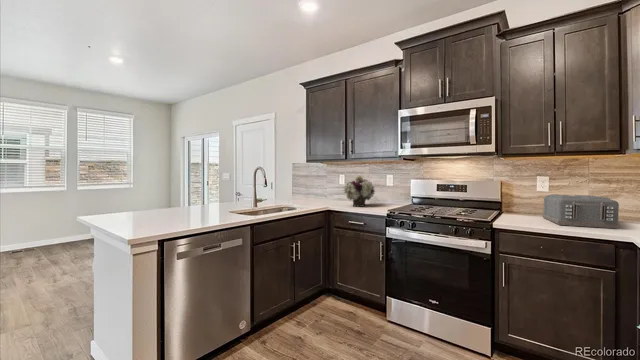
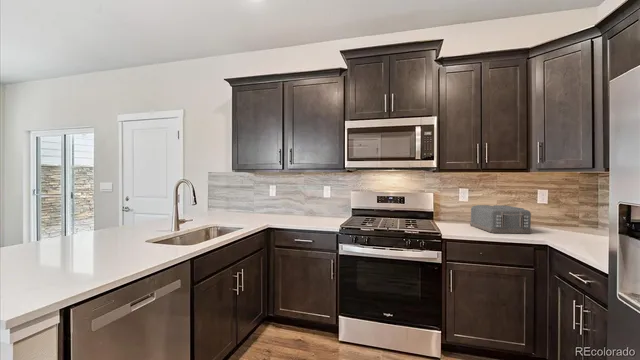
flower arrangement: present [343,175,375,207] -> none [283,187,317,222]

